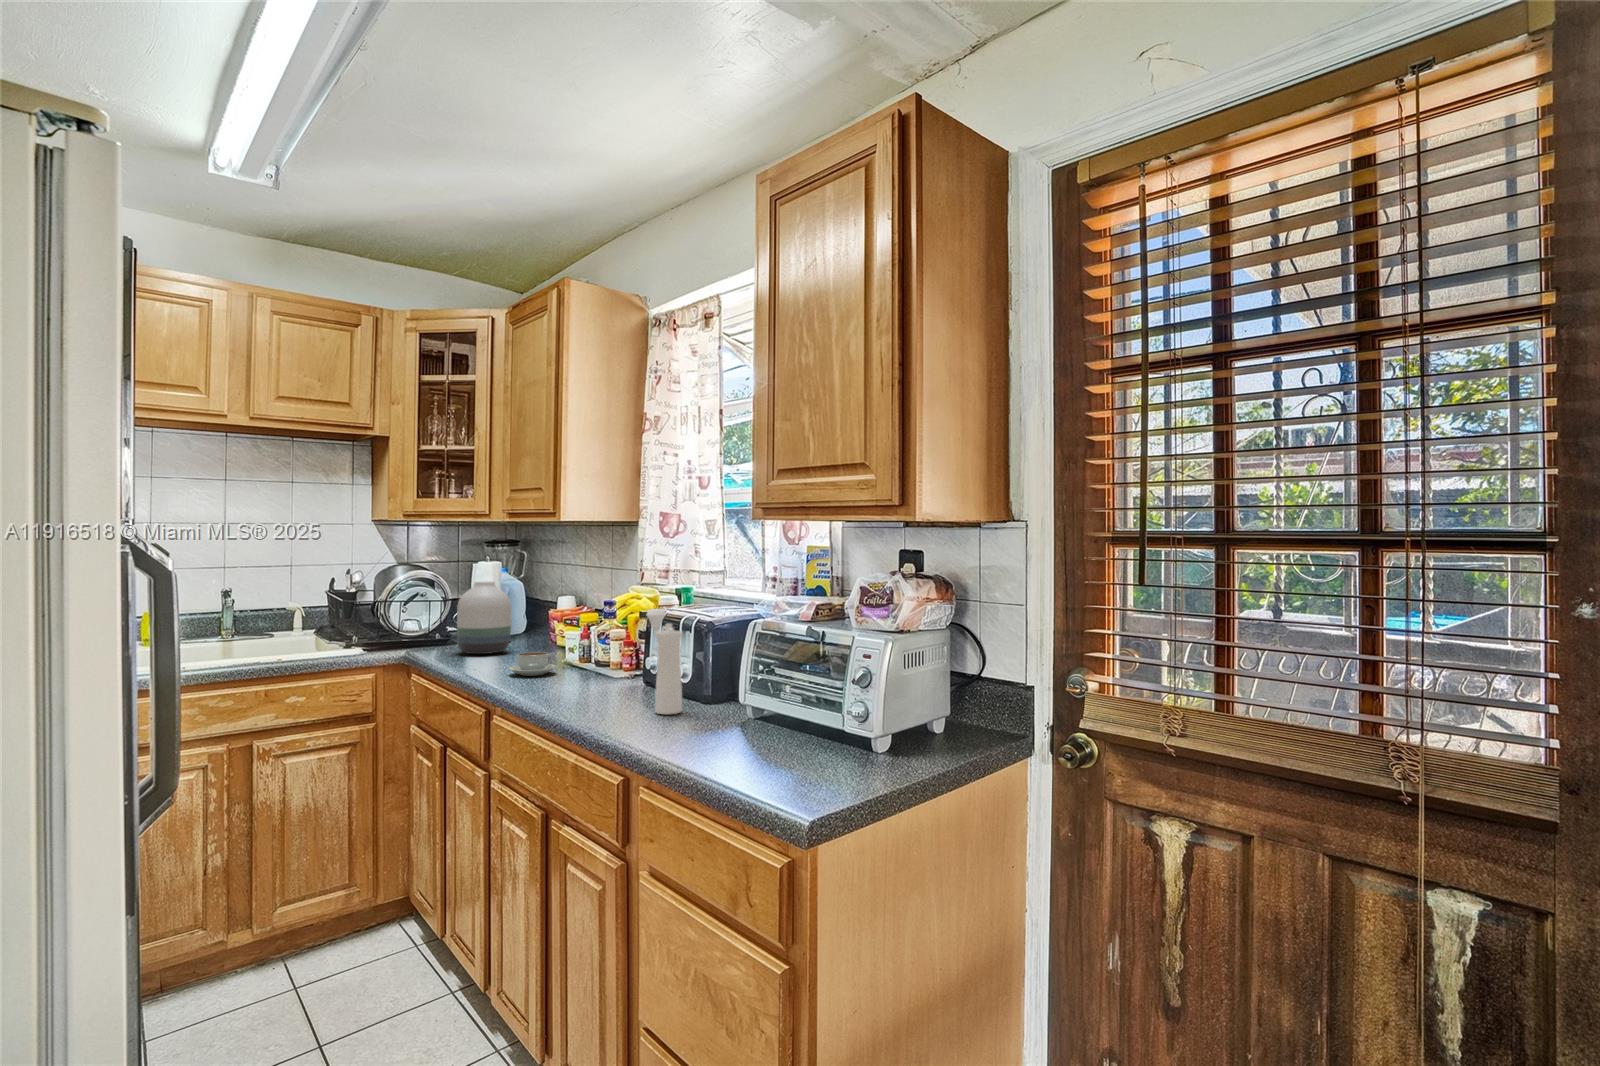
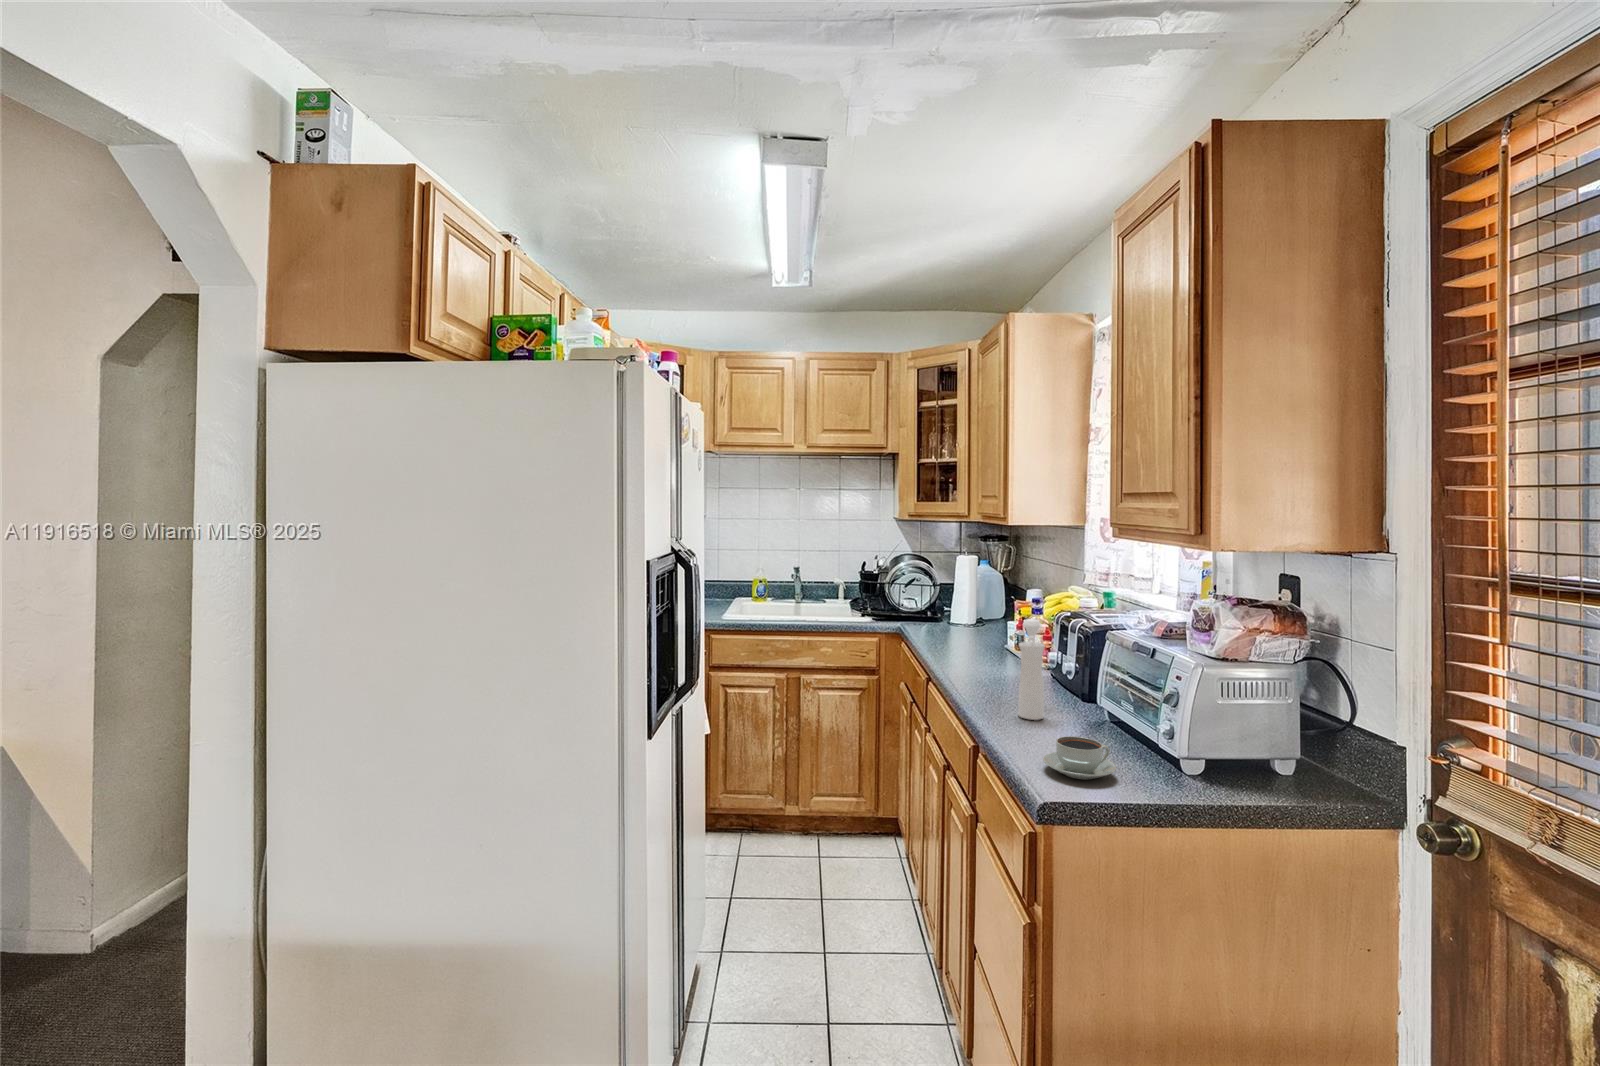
vase: present [457,582,511,654] -> none [929,574,970,633]
coffee cup: present [509,652,557,676] -> present [1043,736,1116,779]

